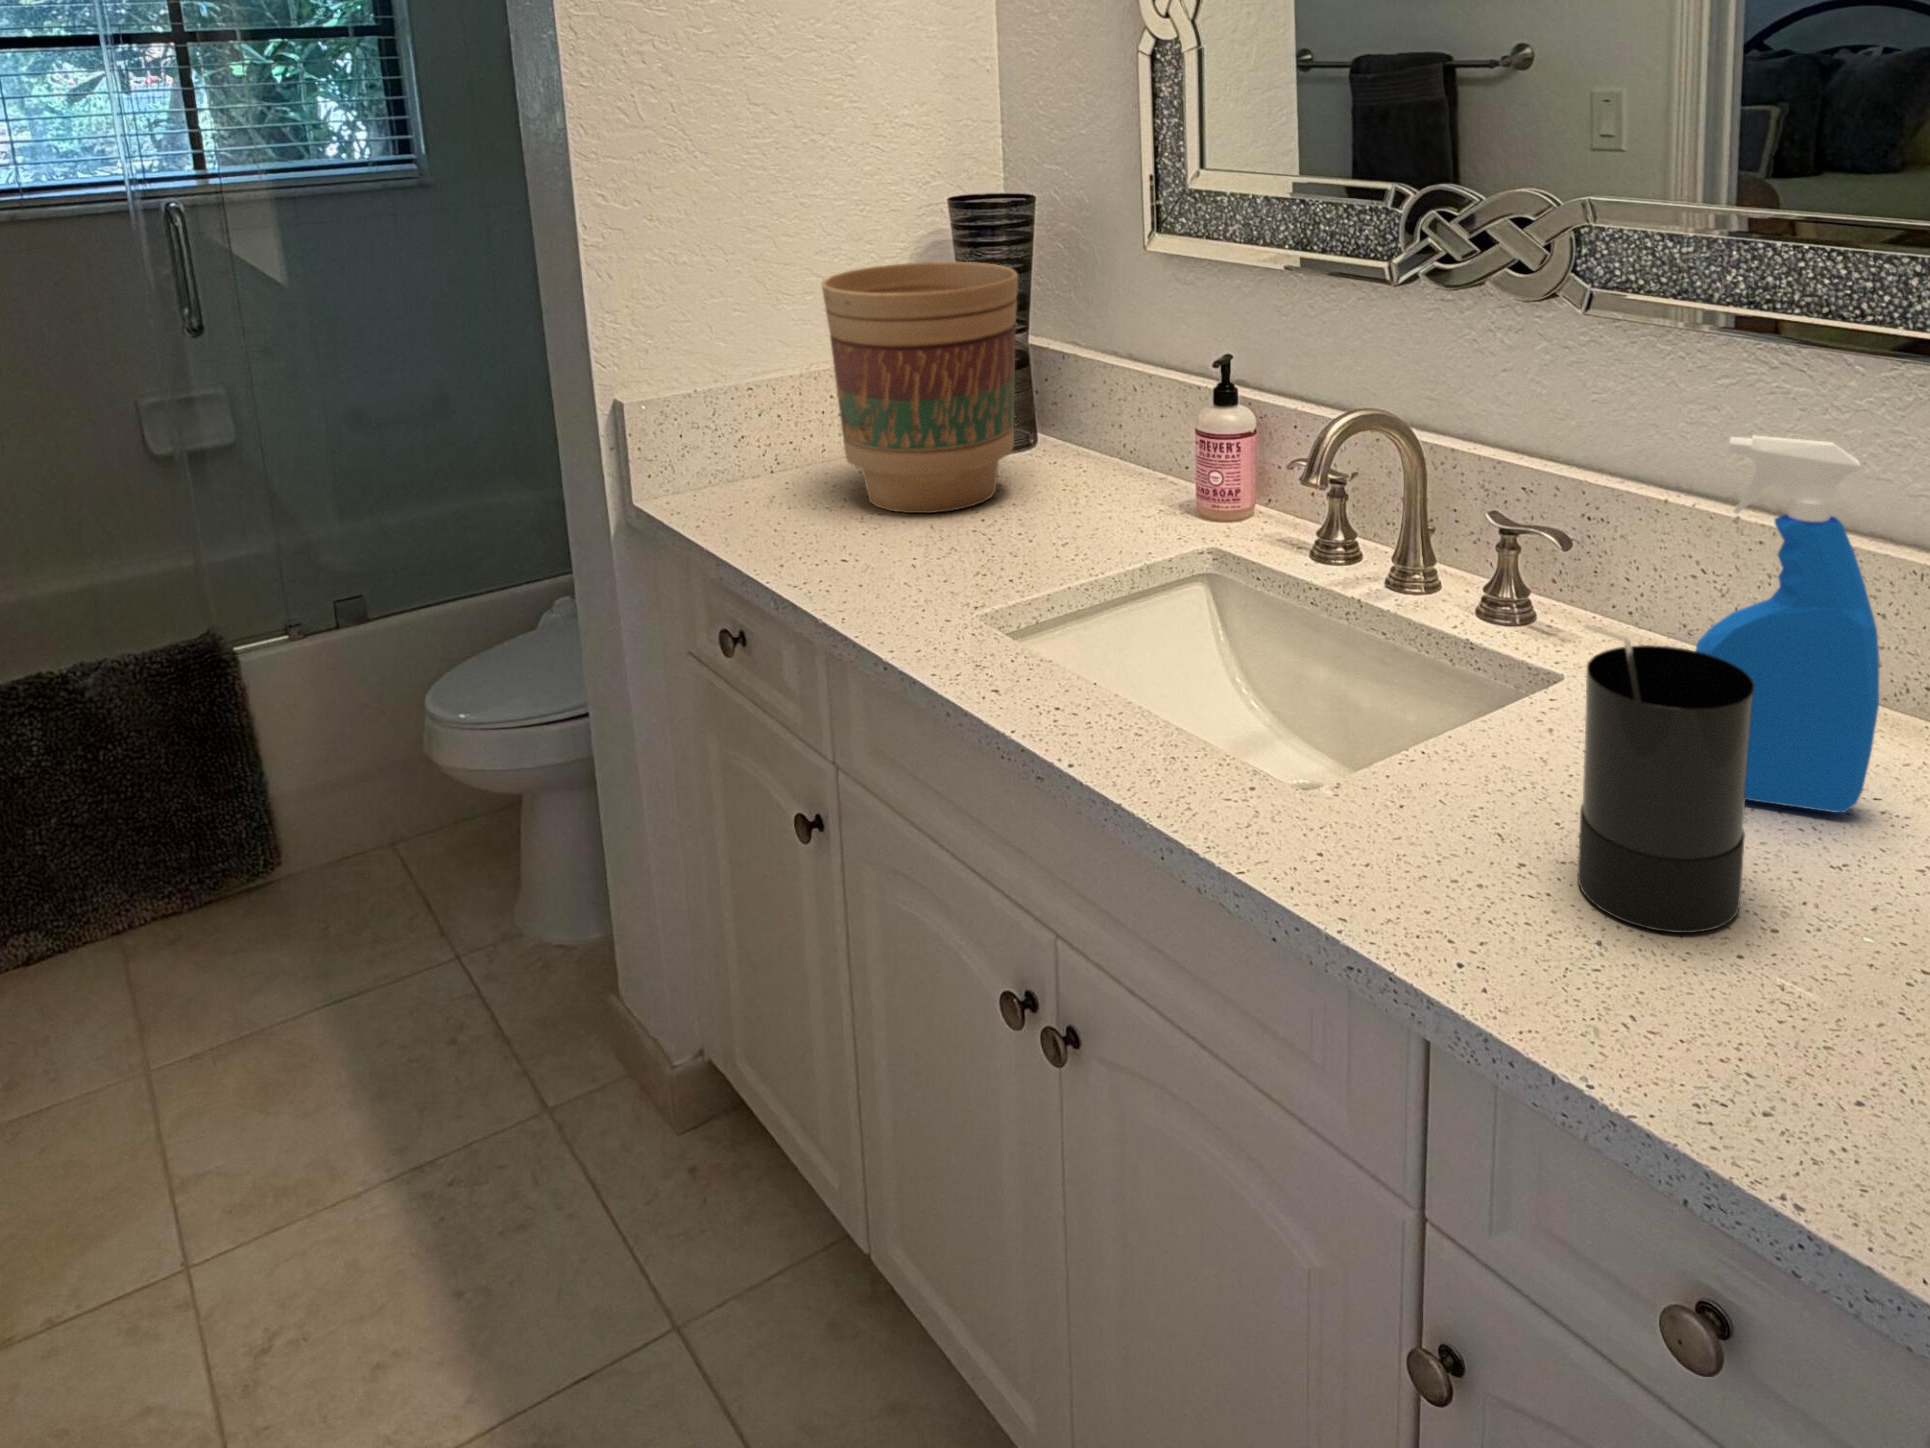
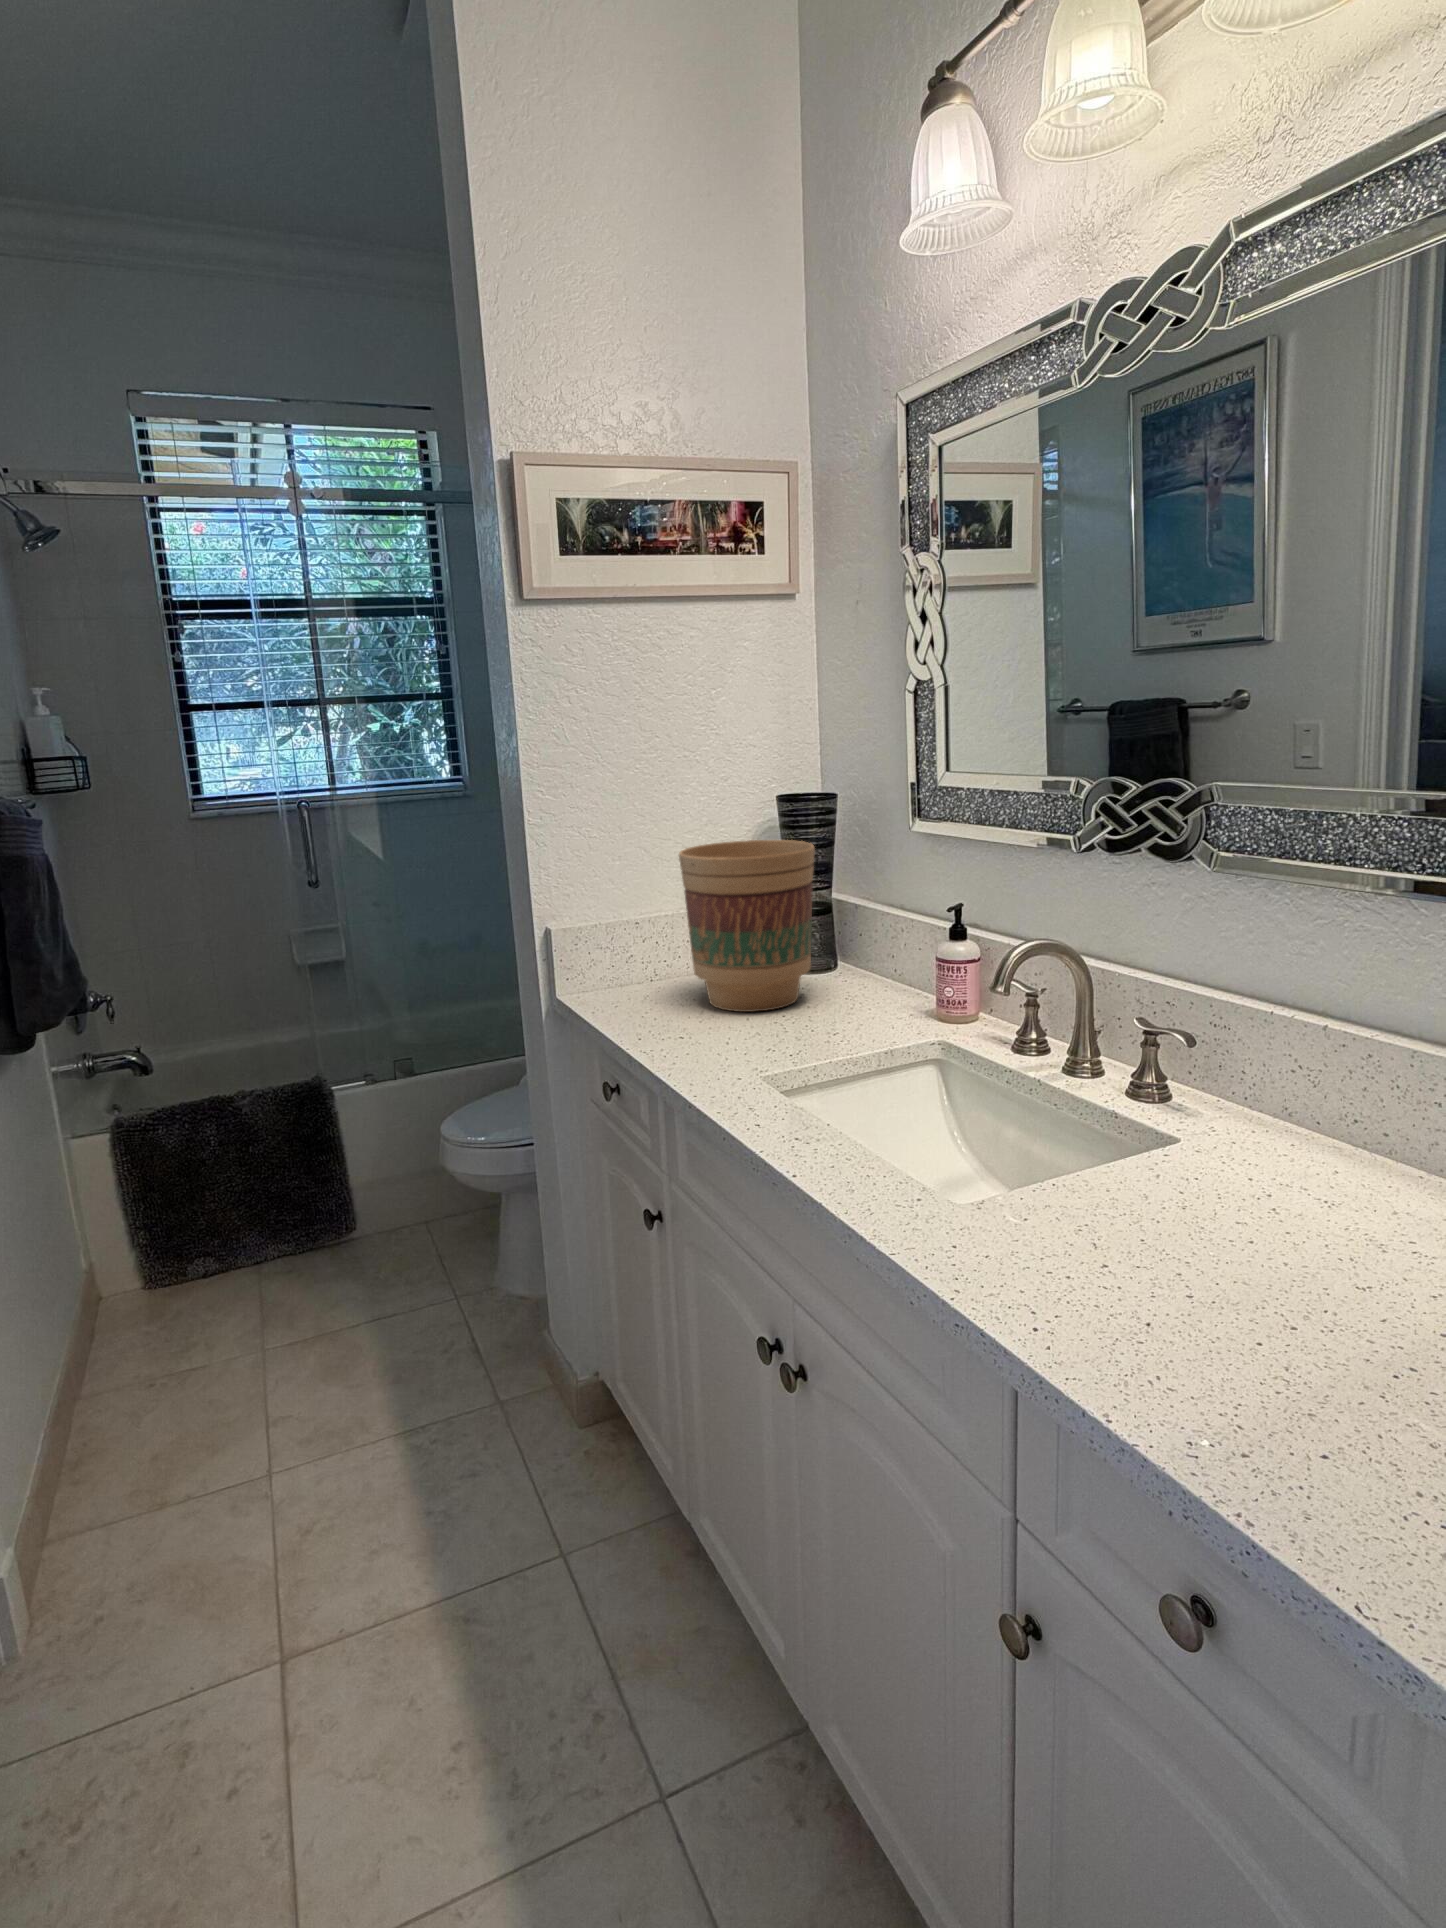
spray bottle: present [1695,435,1880,813] -> none [1255,952,1406,1249]
candle: present [1578,625,1755,933] -> none [1142,1087,1277,1322]

